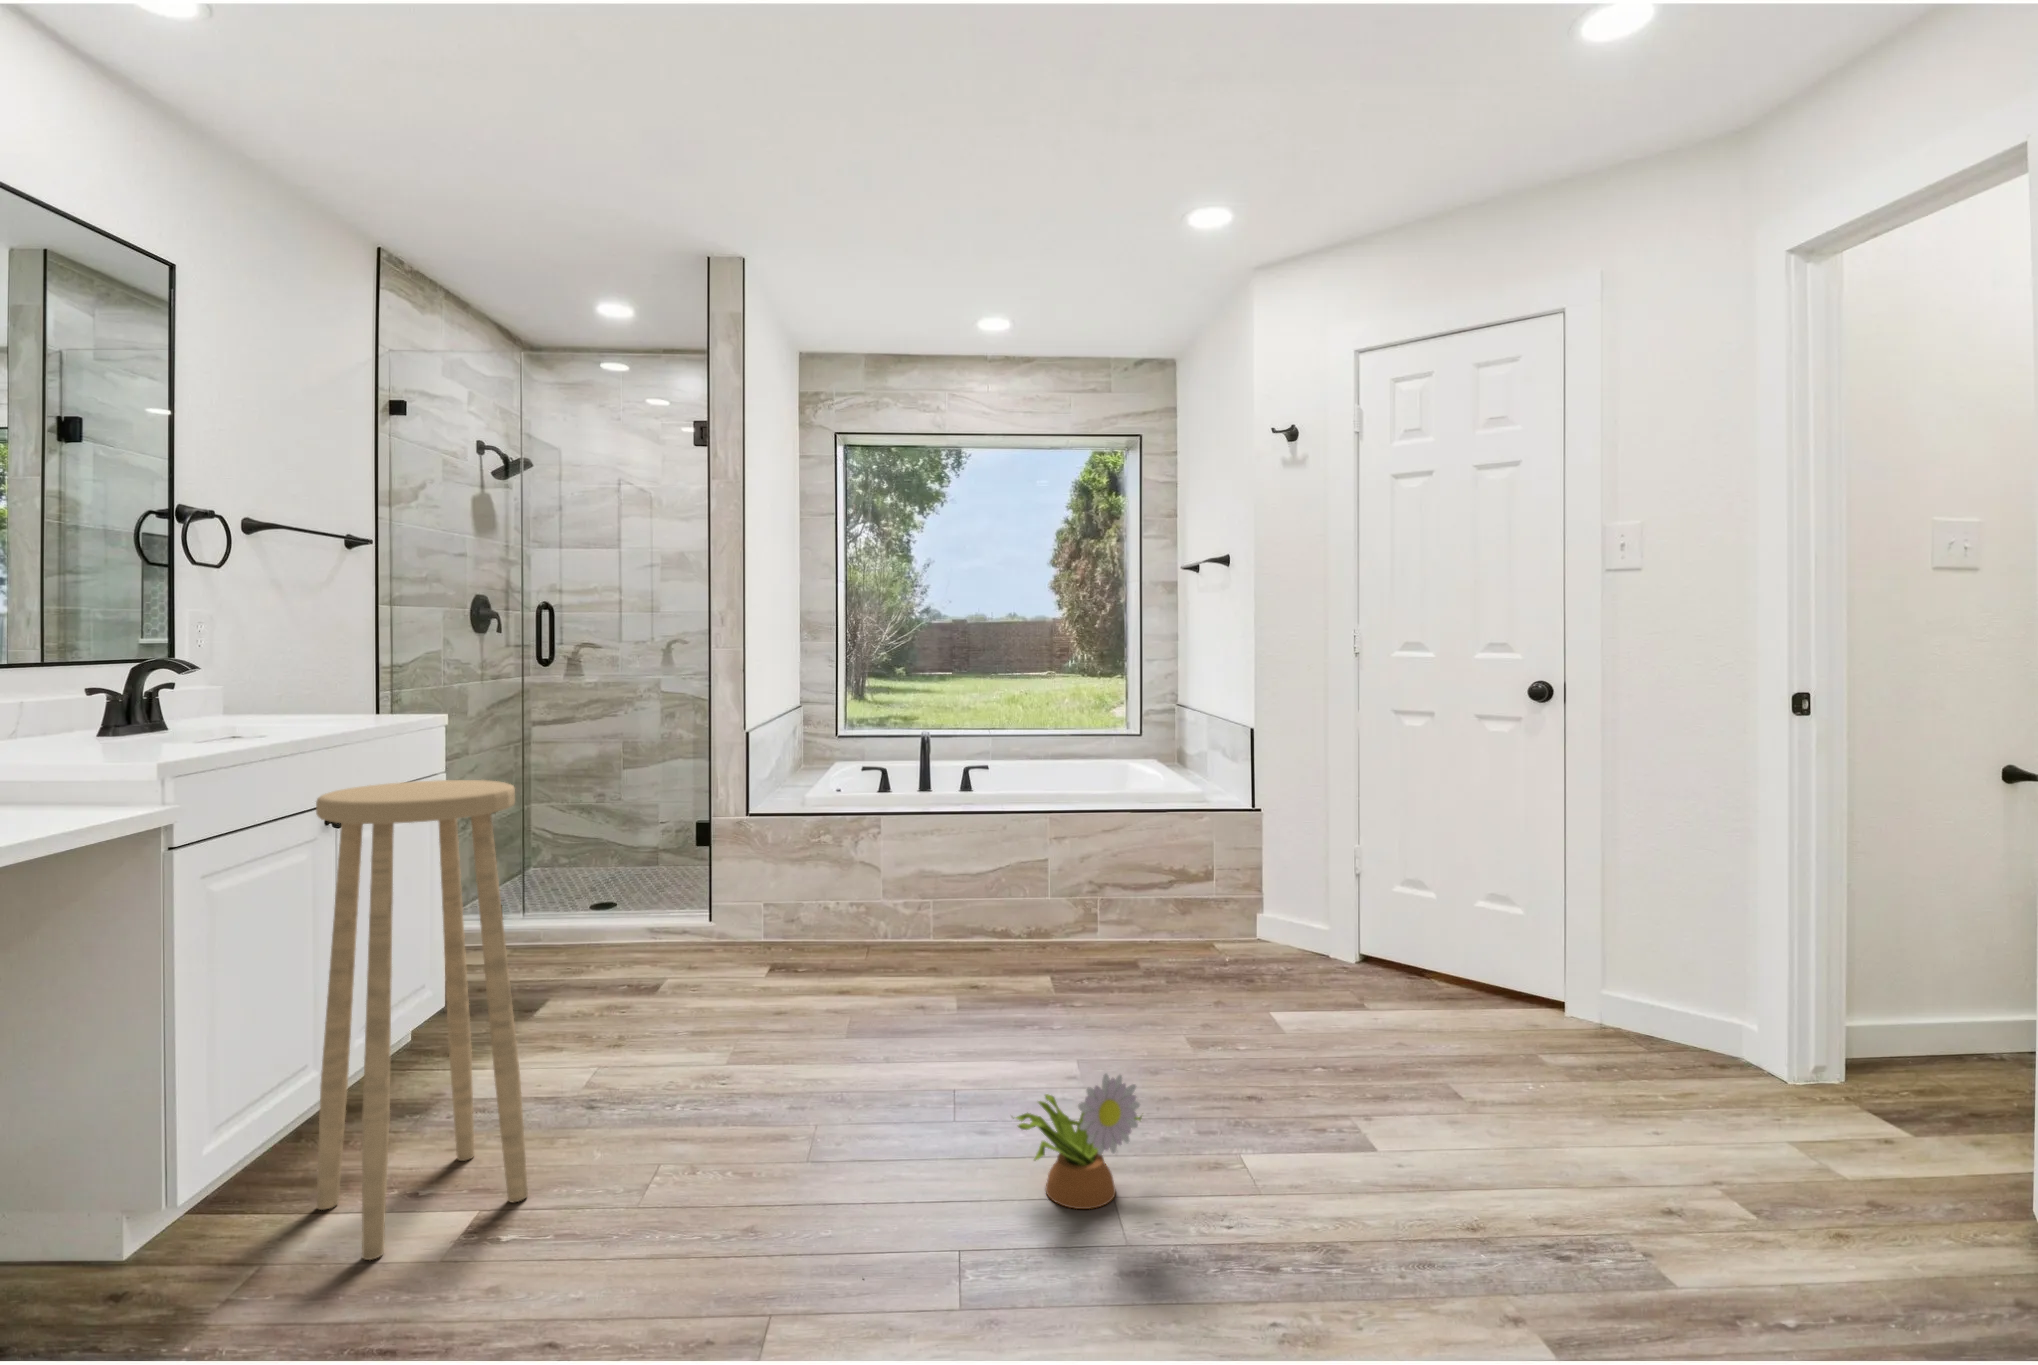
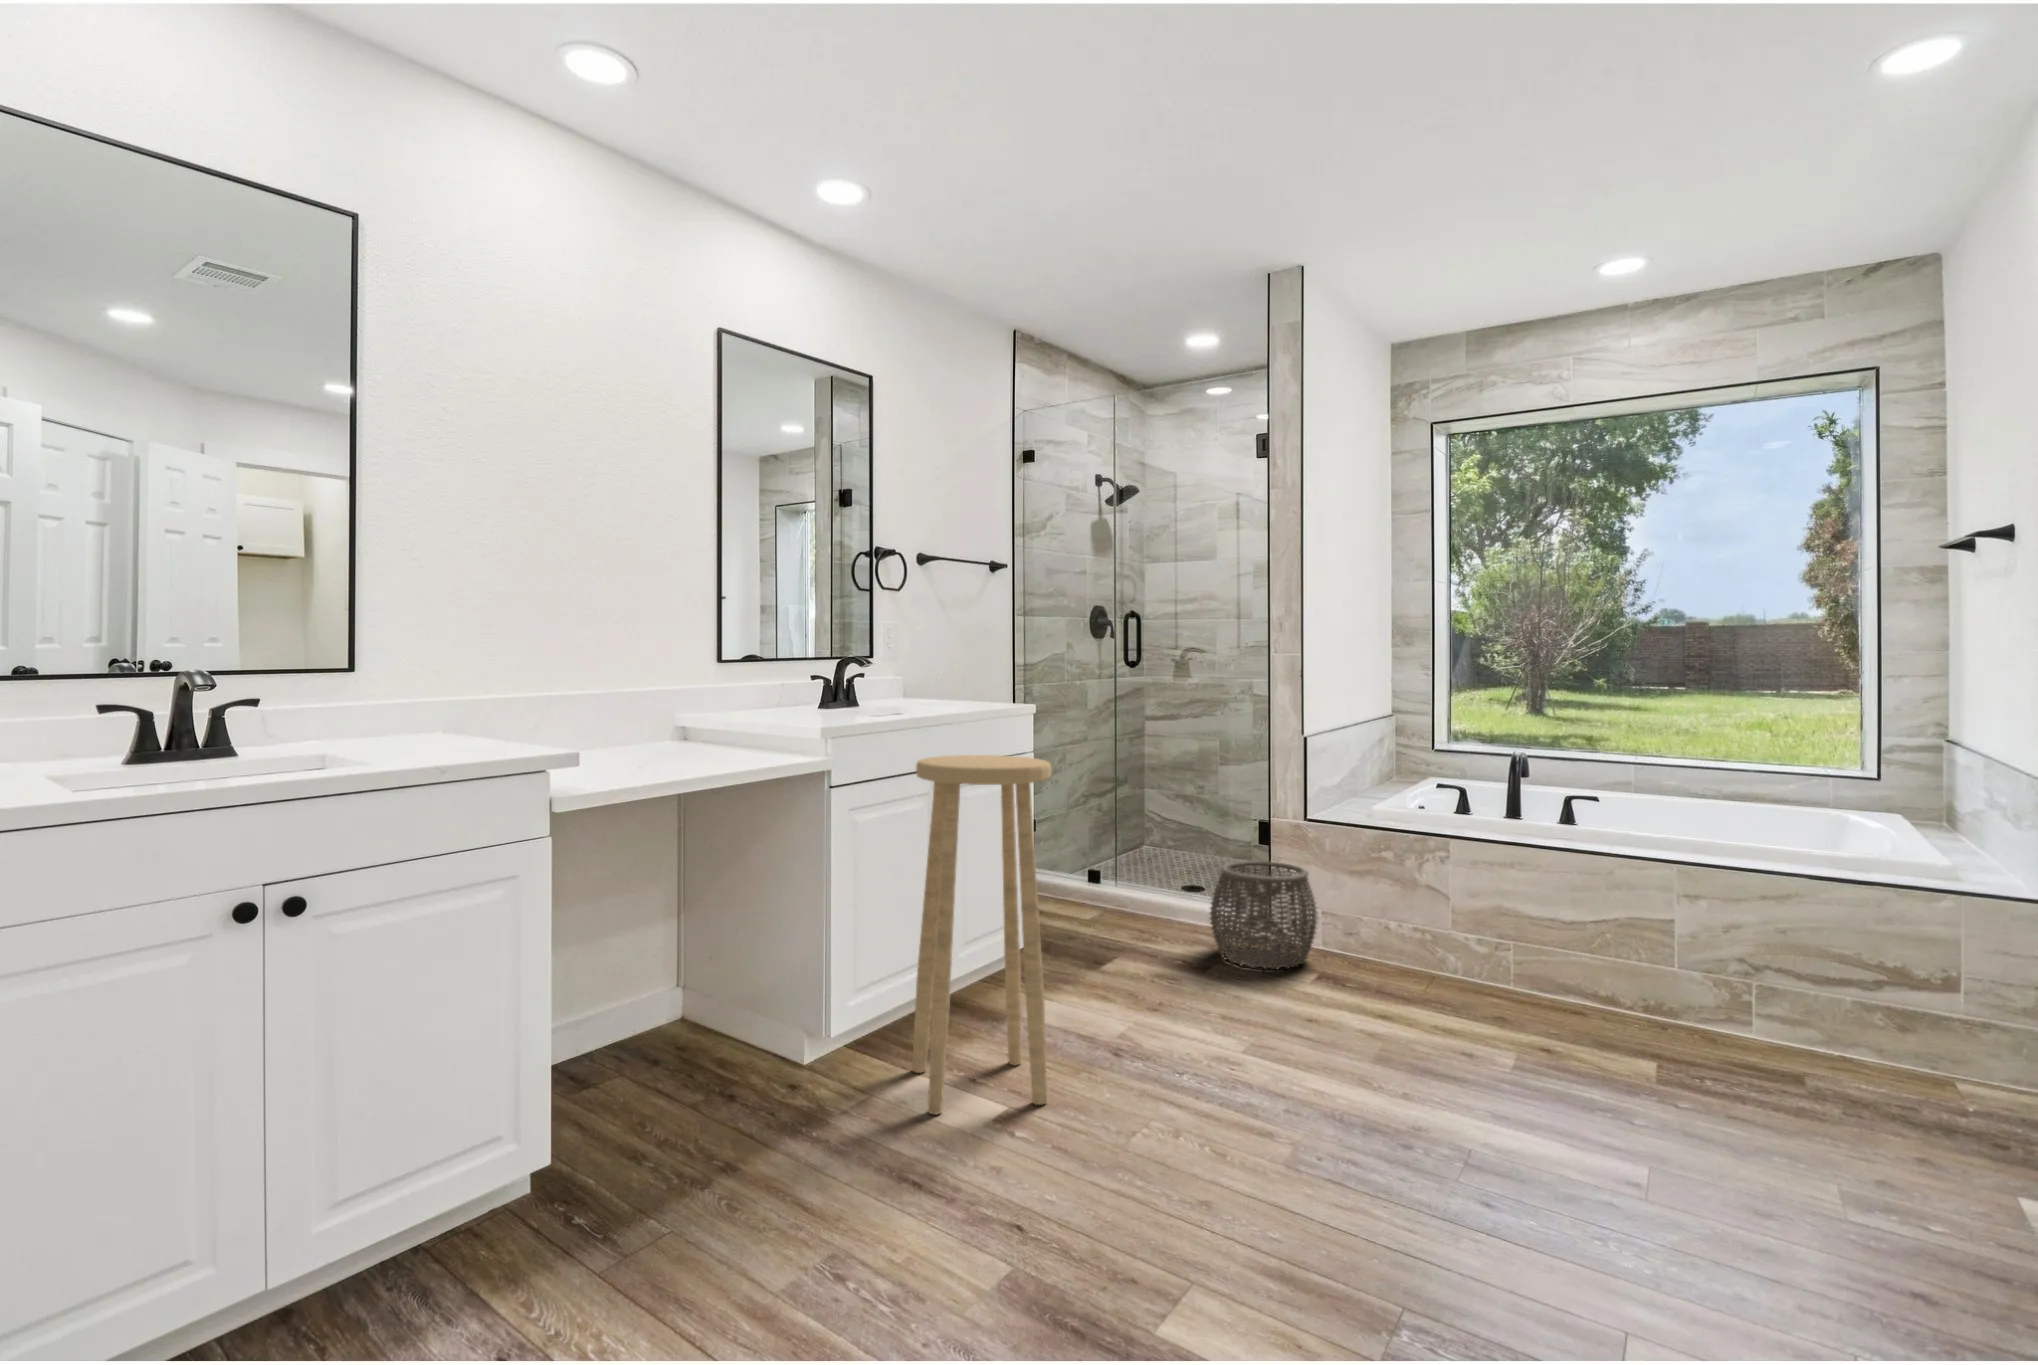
woven basket: none [655,864,770,979] -> present [1210,861,1318,969]
decorative plant: present [1016,1074,1142,1209] -> none [1480,1128,1646,1275]

